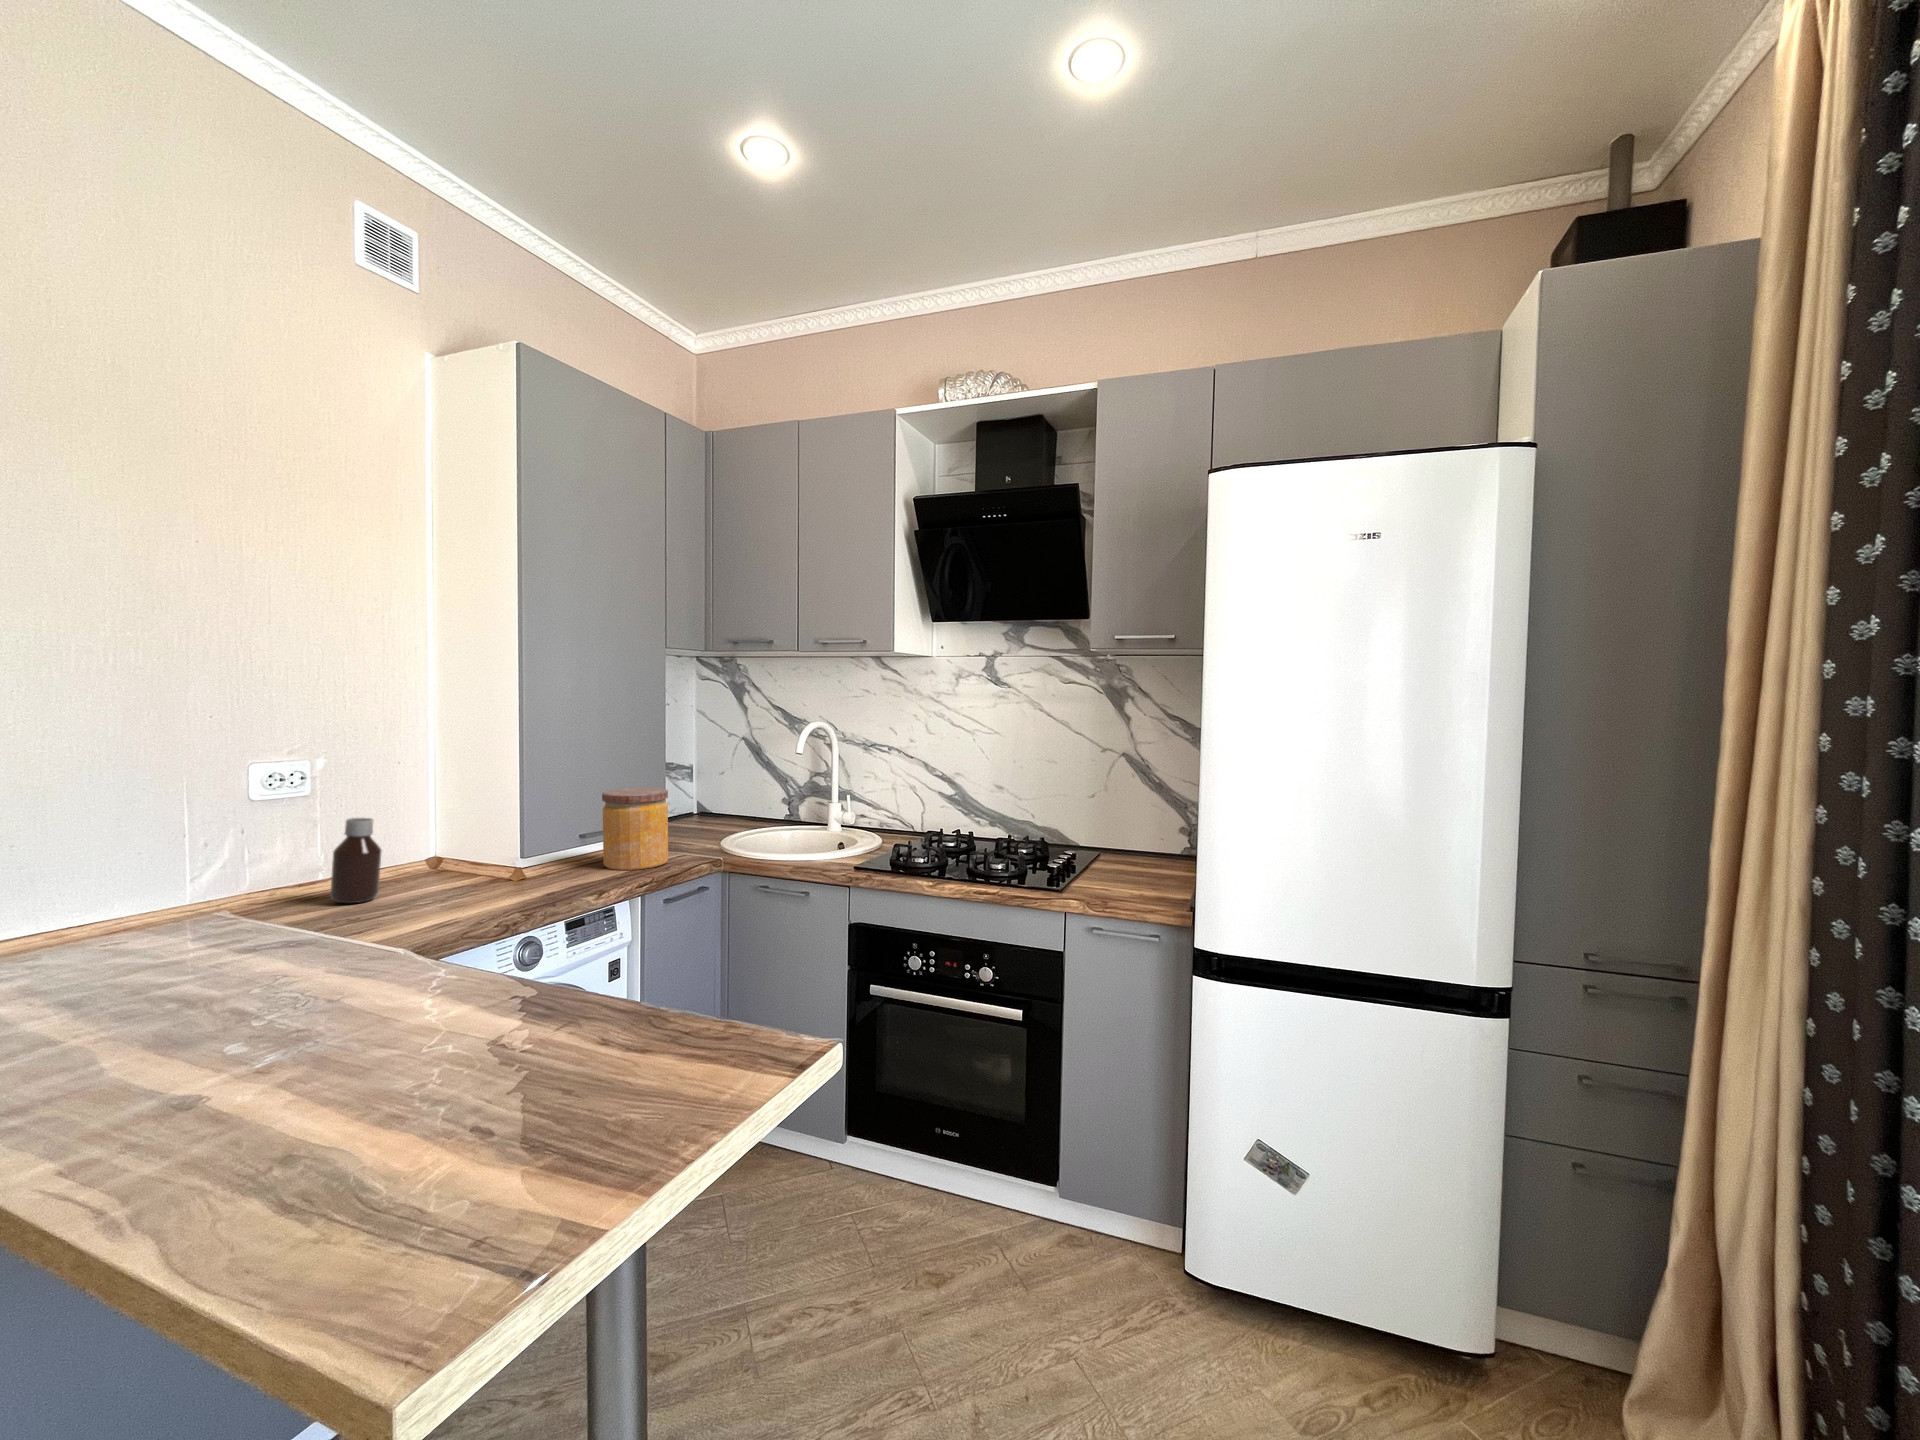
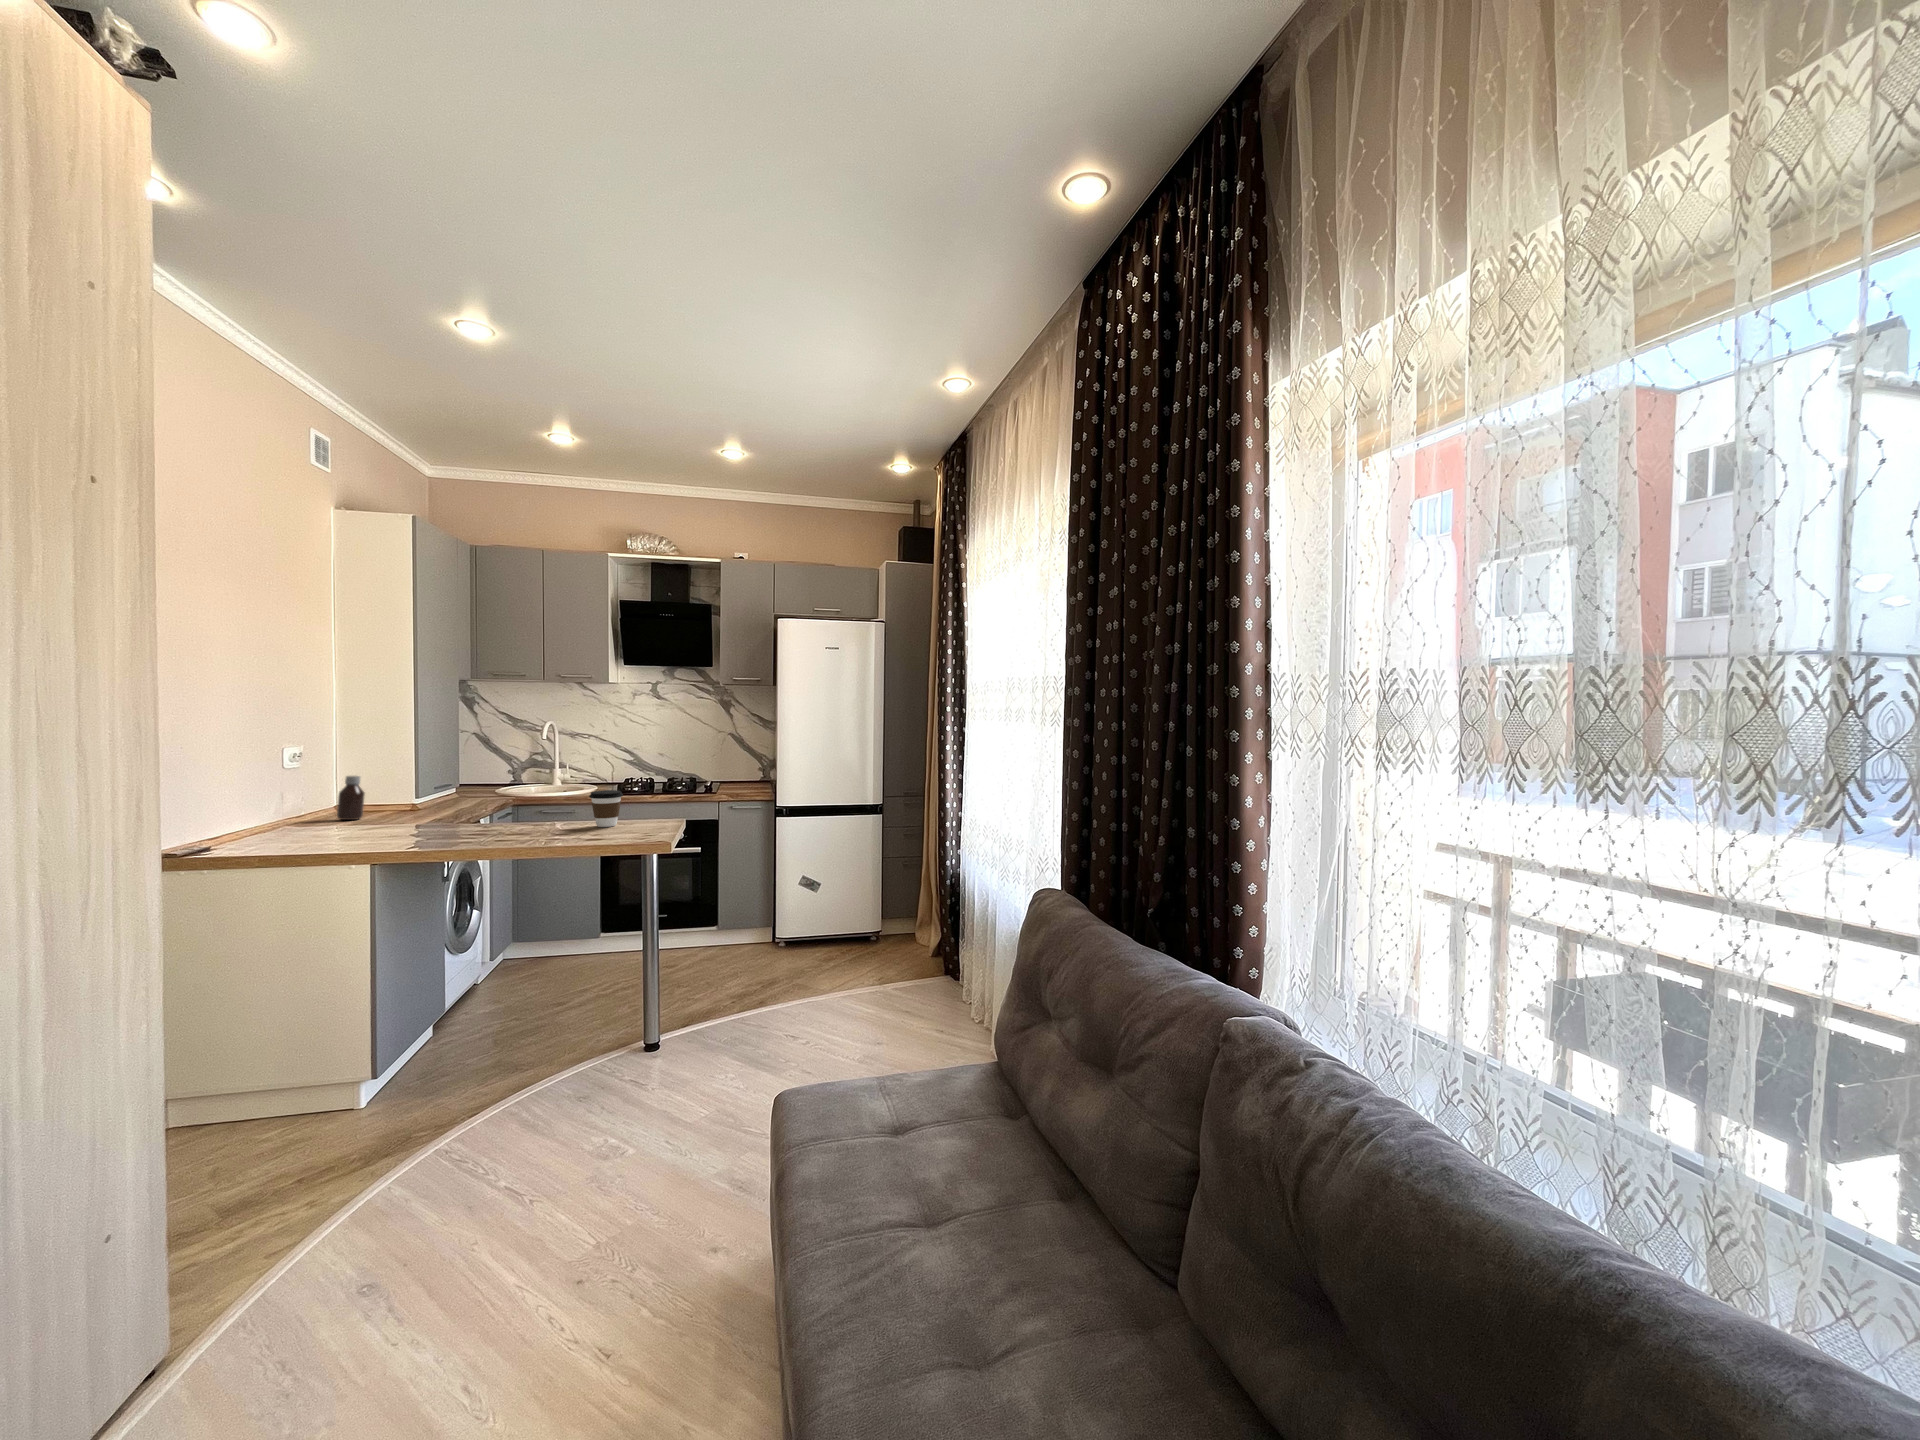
jar: present [602,787,668,870] -> none [448,760,489,804]
coffee cup: none [194,1017,368,1206] -> present [589,790,623,827]

